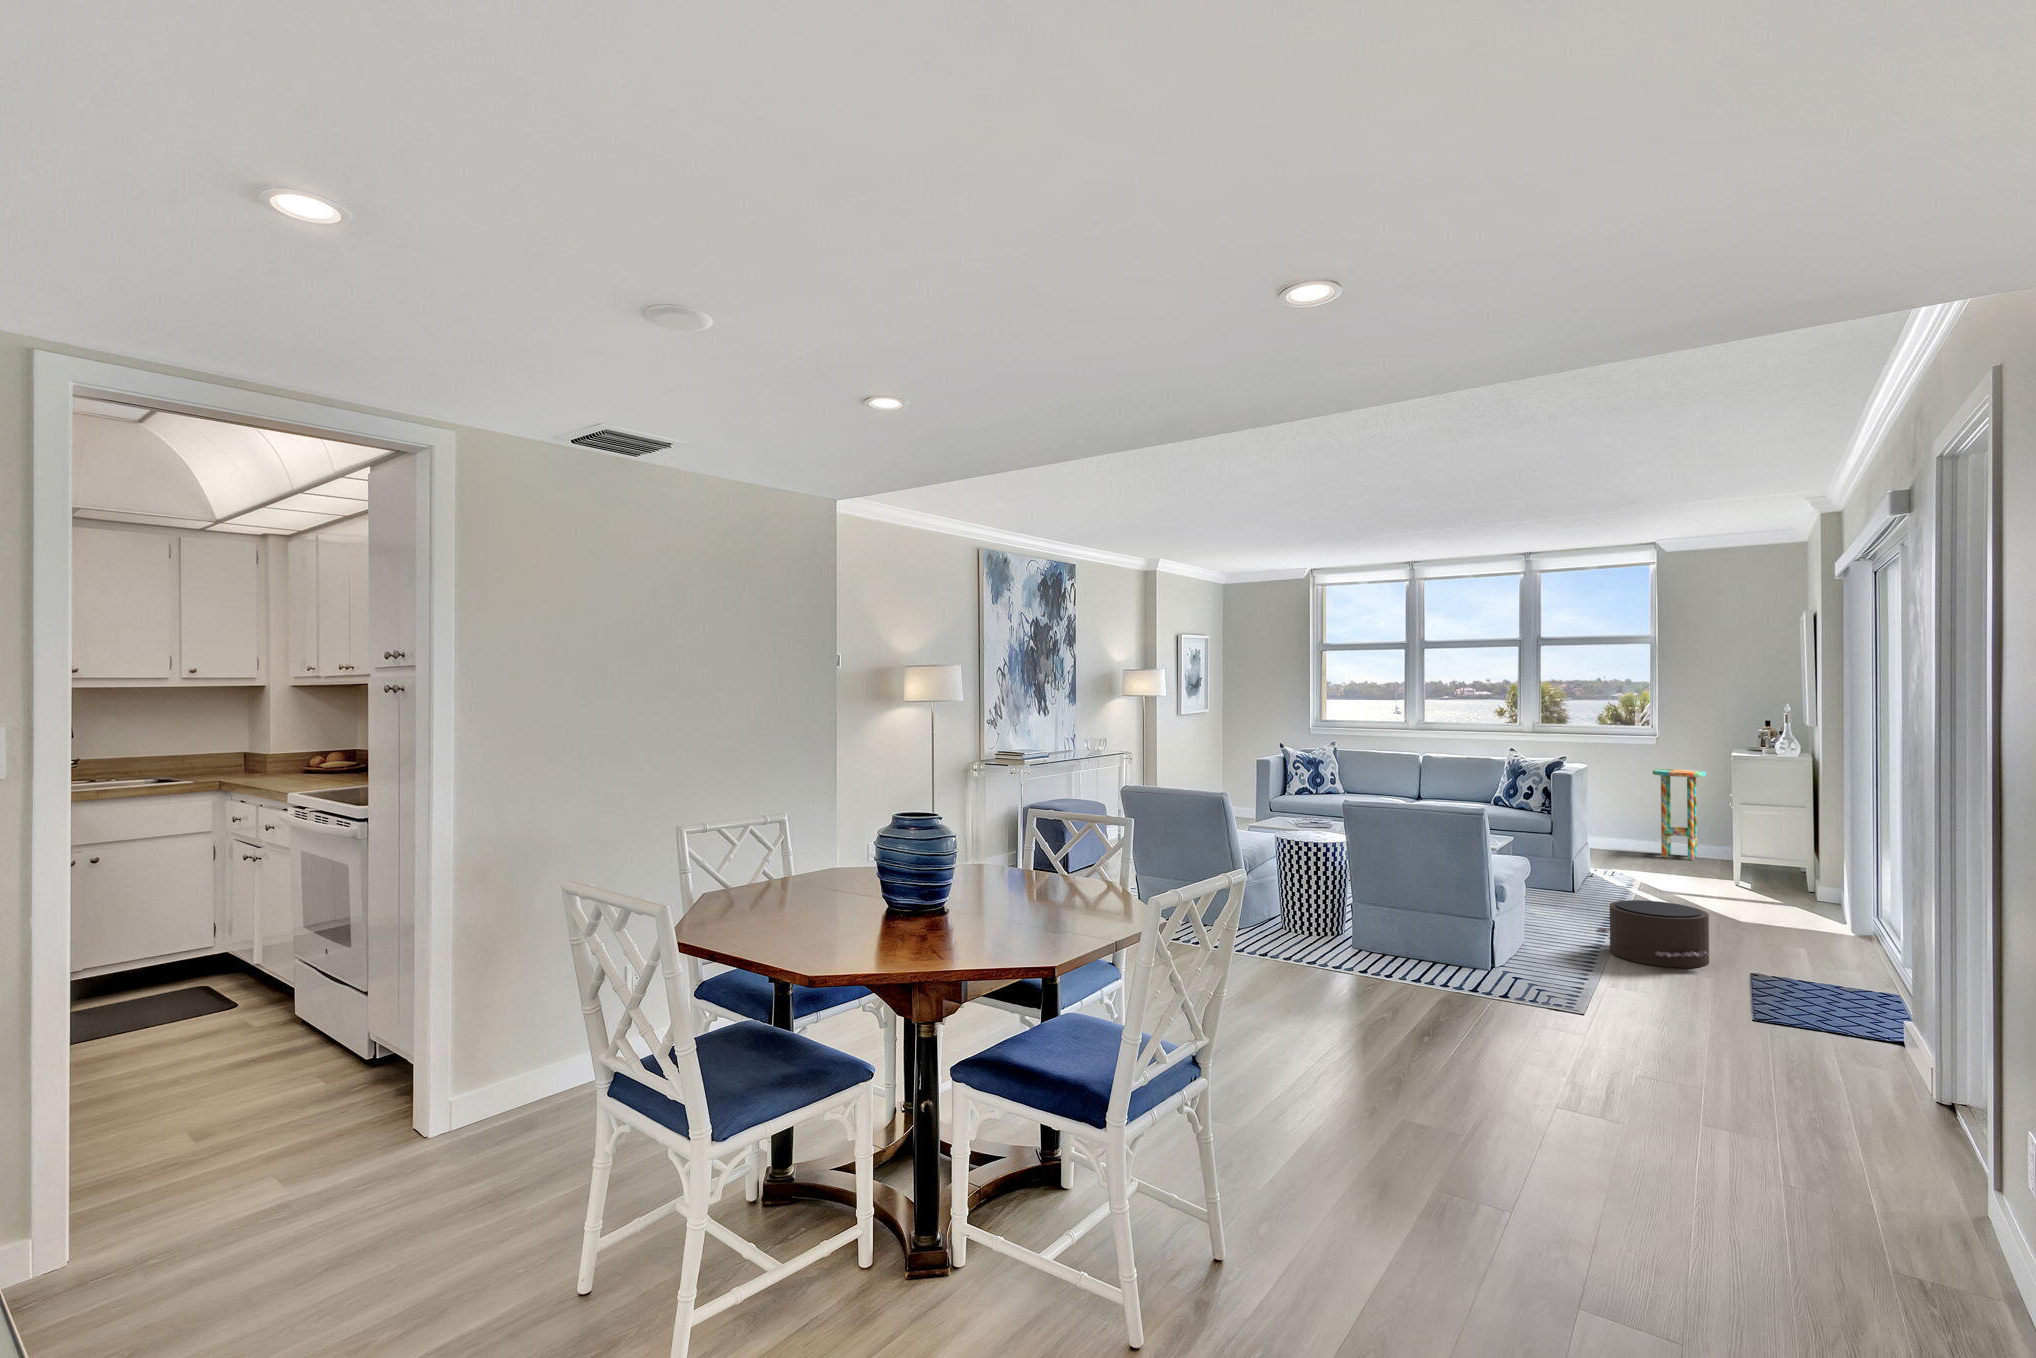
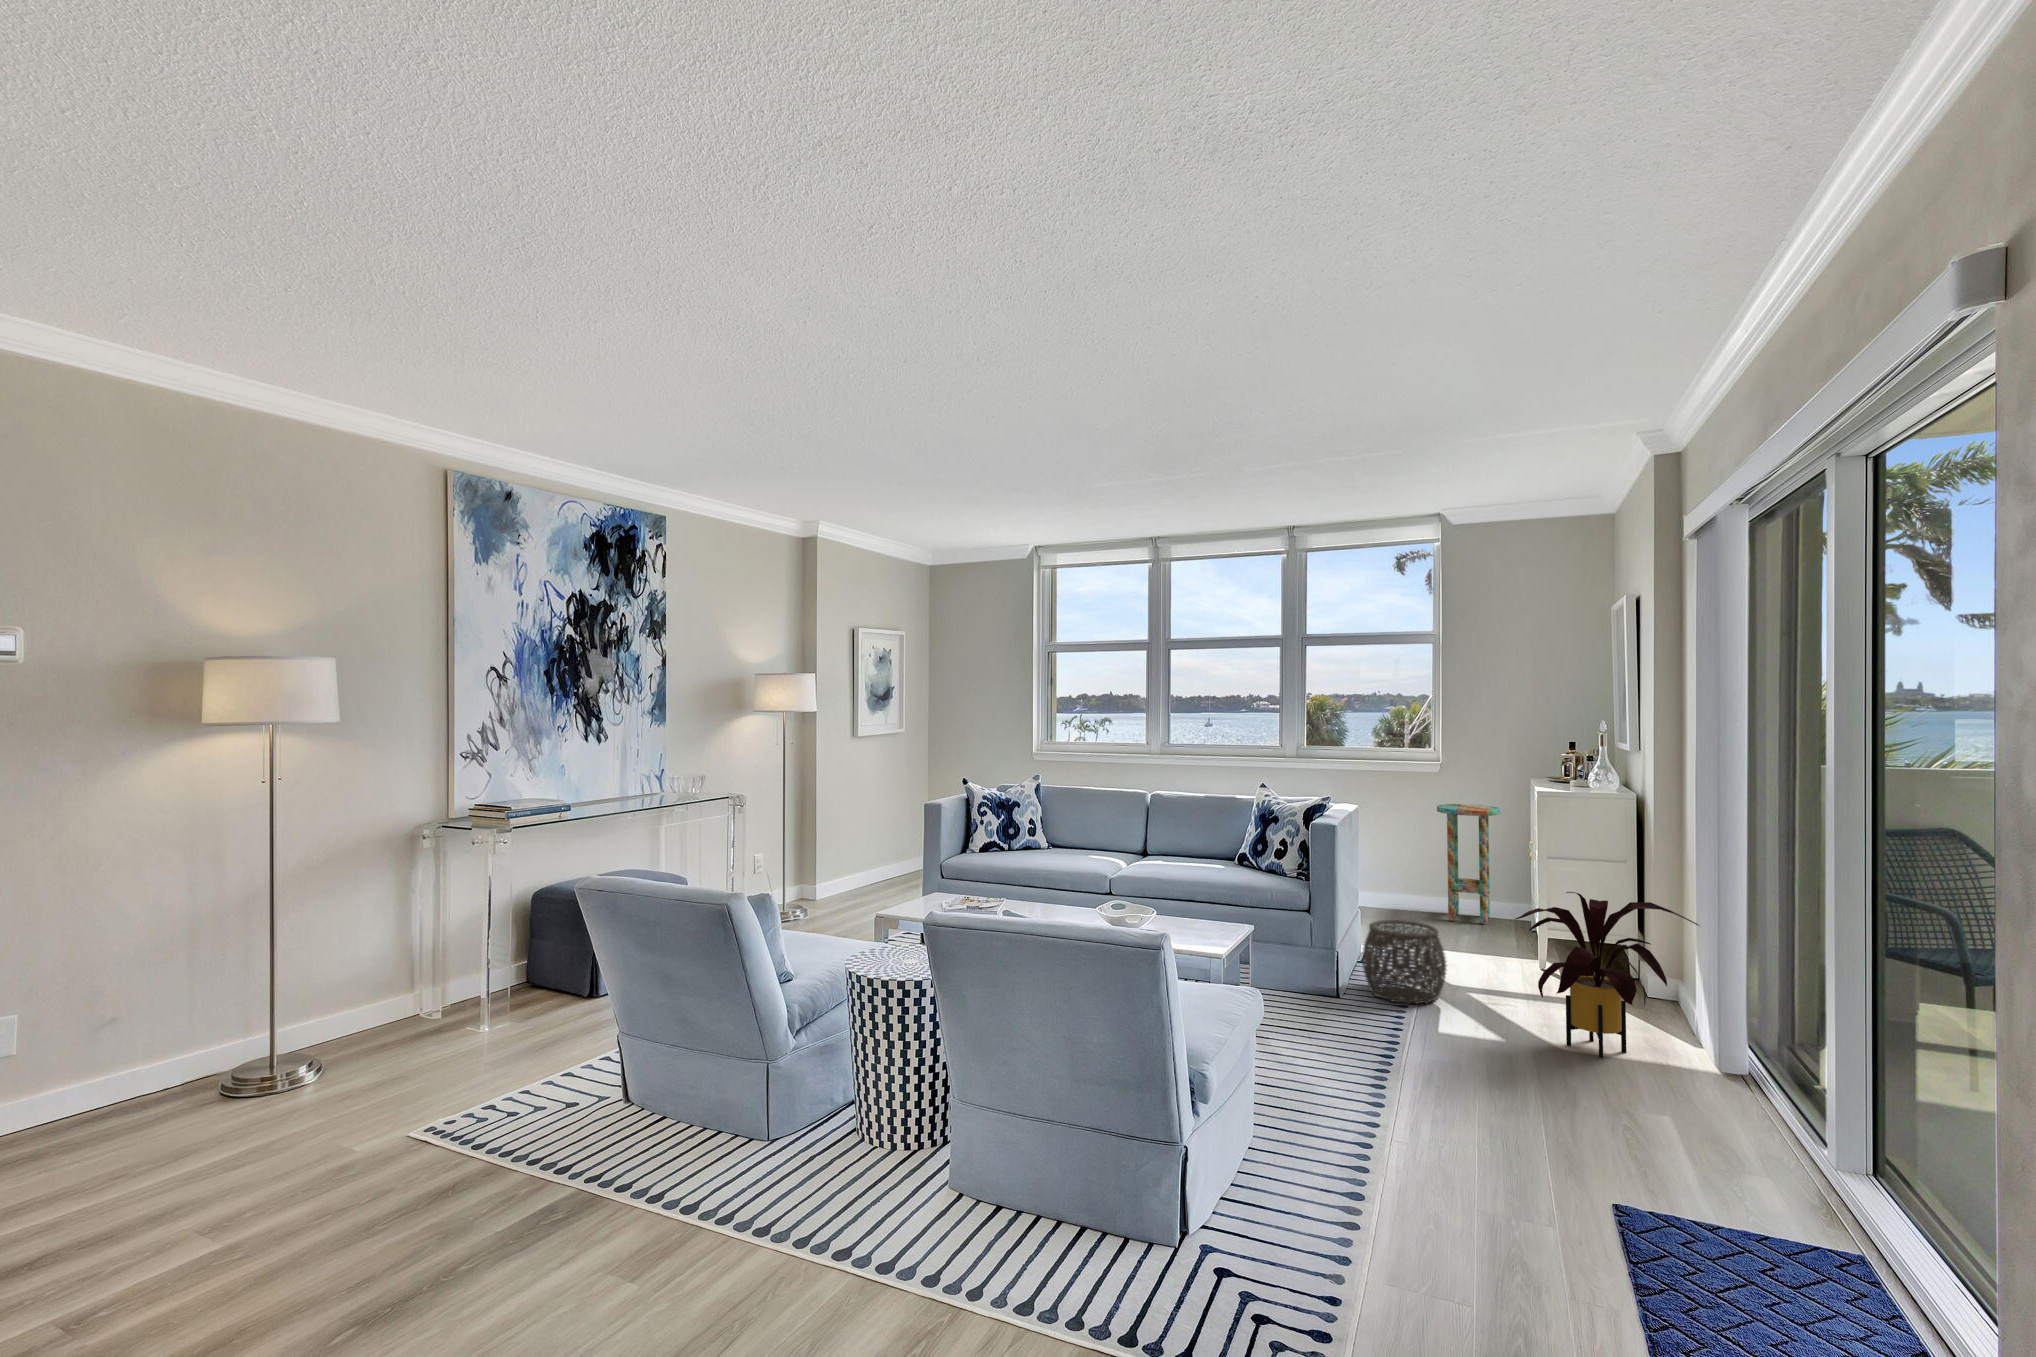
house plant: none [1697,813,1831,920] -> present [1516,892,1699,1058]
woven basket: none [1590,841,1654,895] -> present [1362,920,1447,1004]
pouf: present [1595,900,1709,968] -> none [1367,1069,1569,1224]

